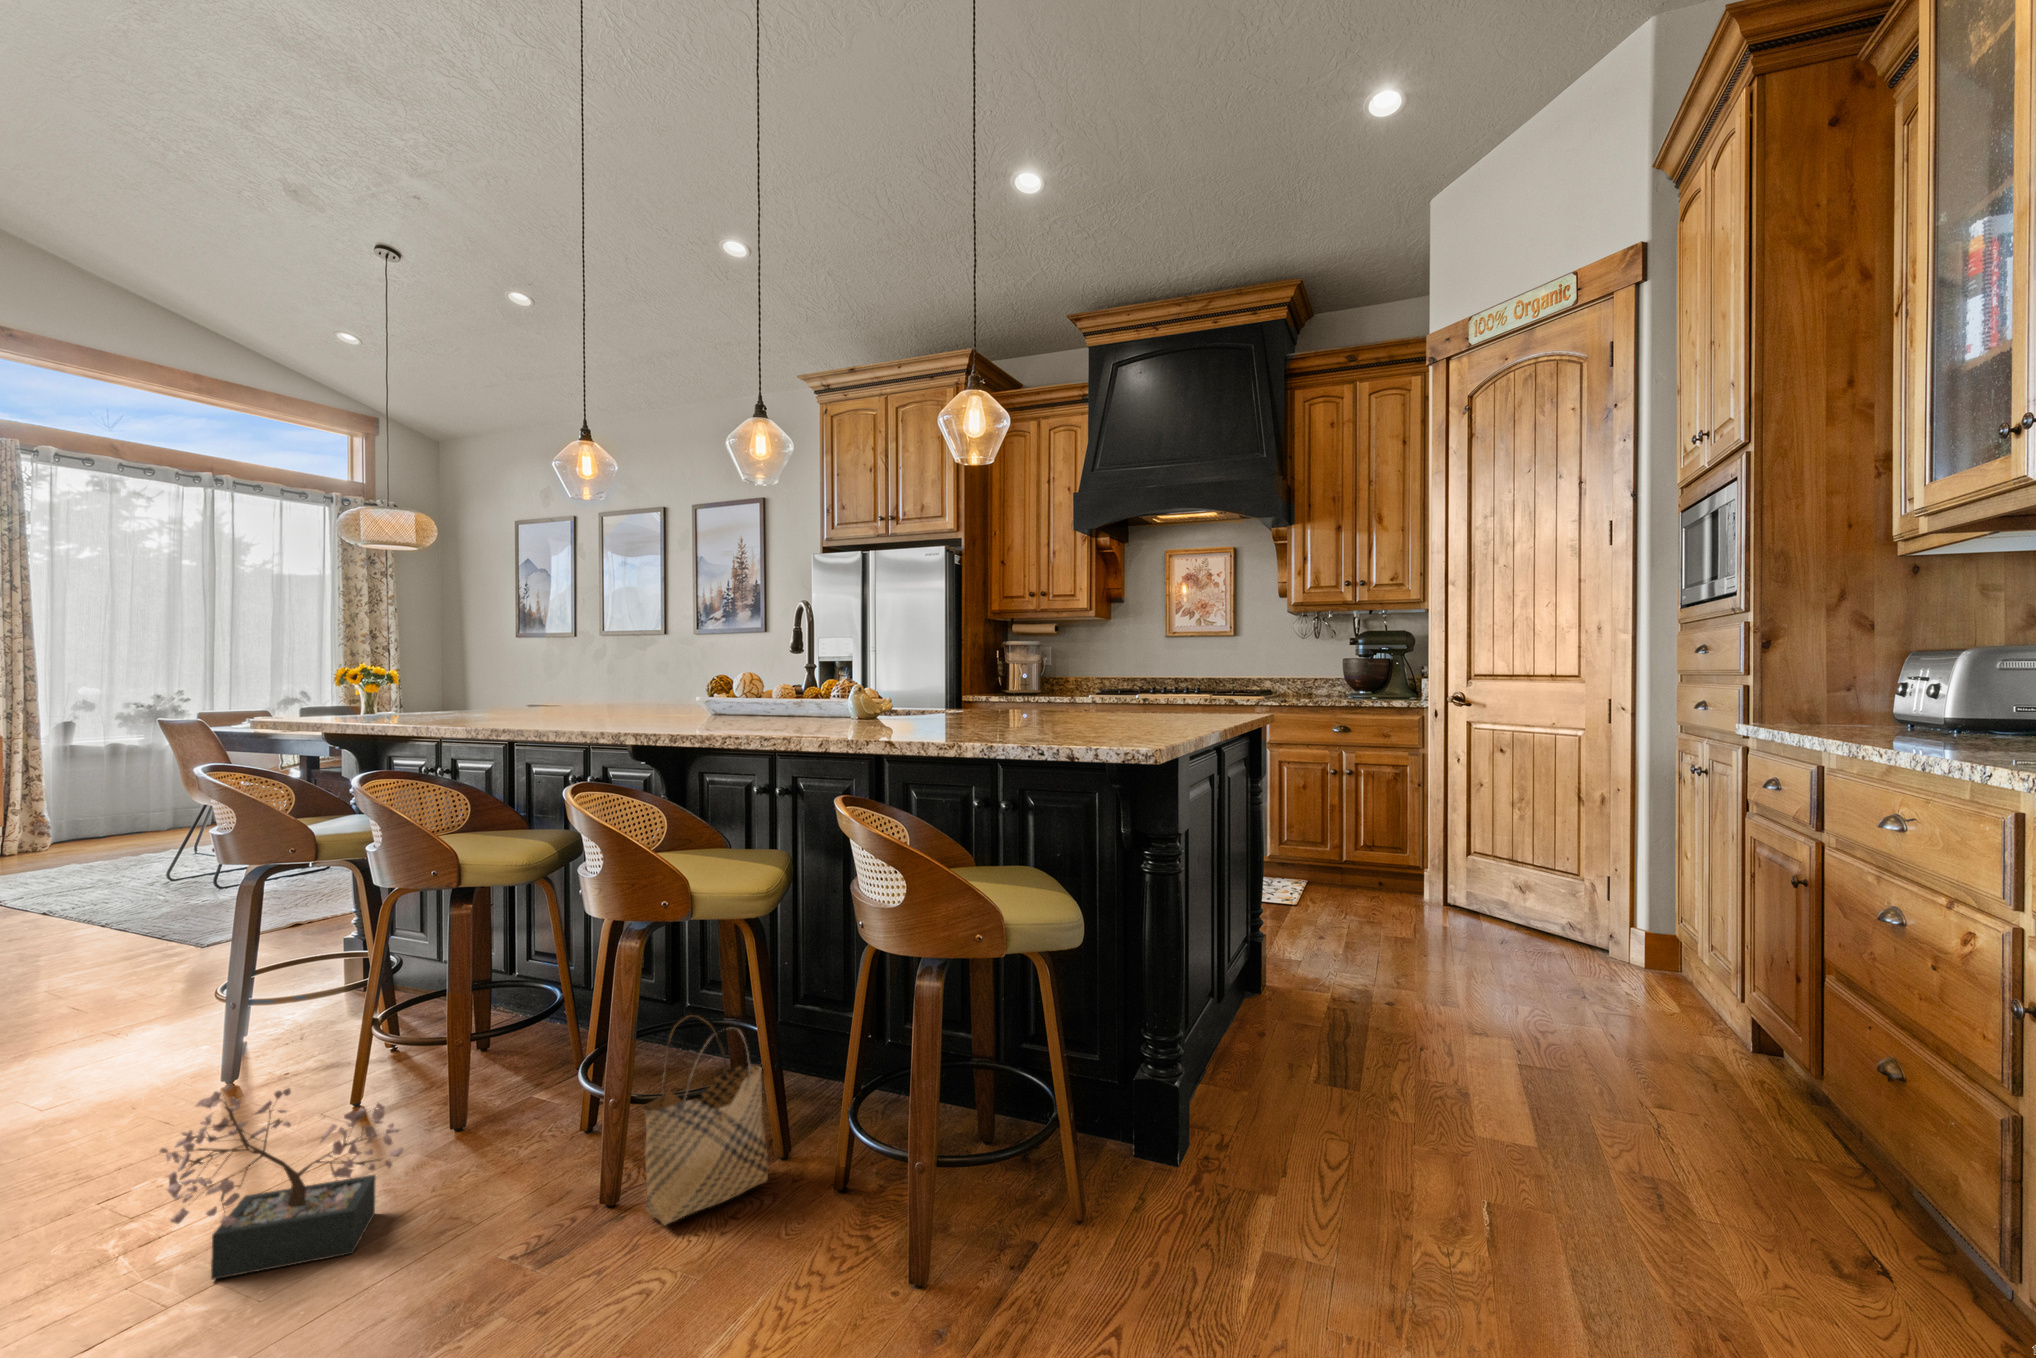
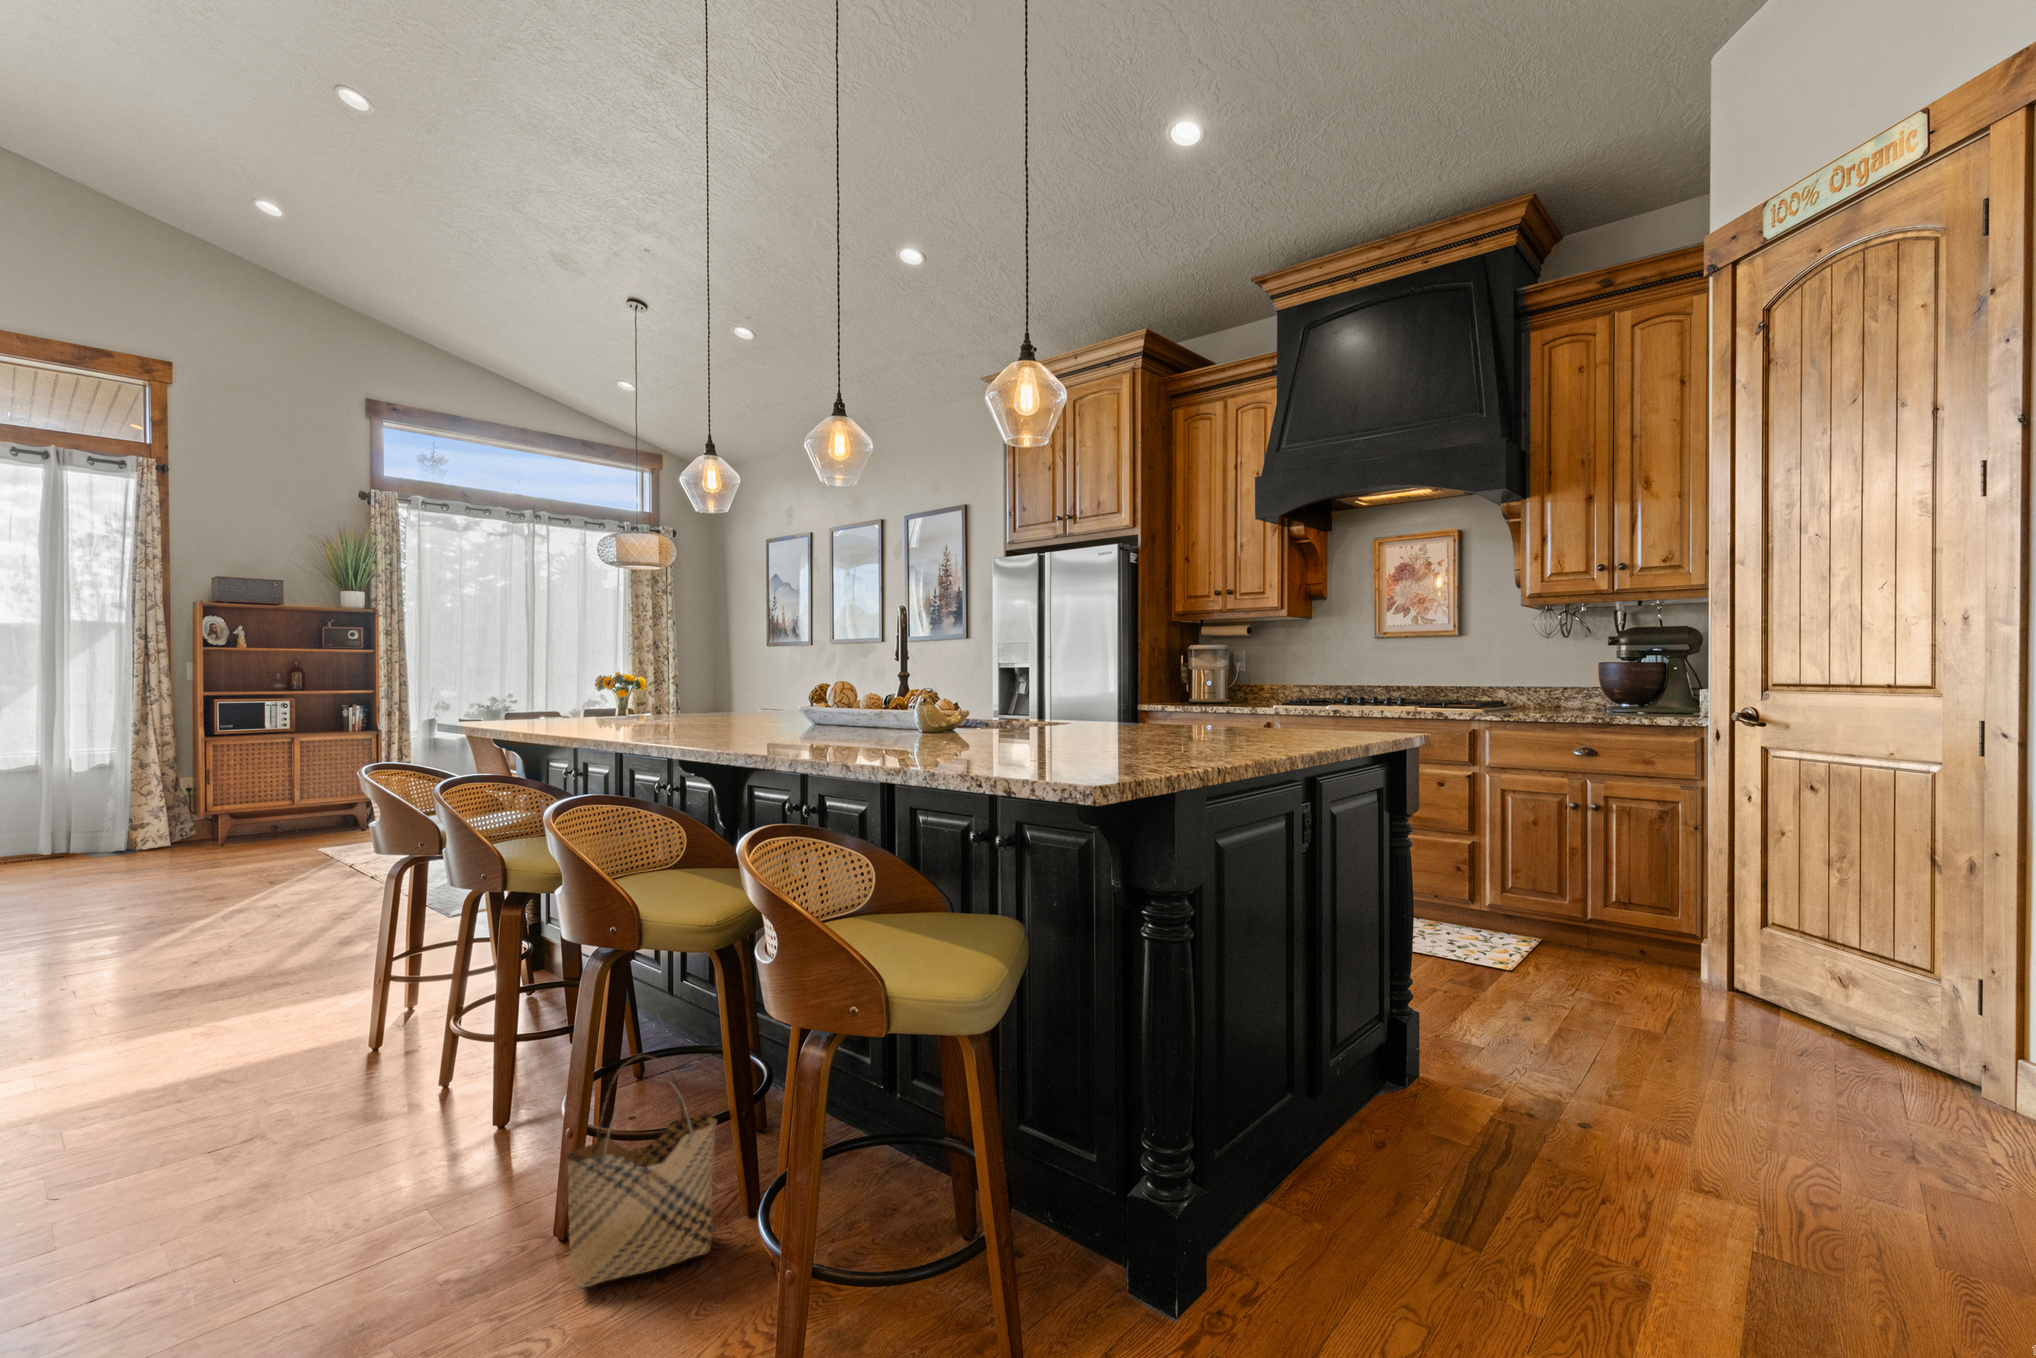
decorative plant: present [159,1083,403,1280] -> none [155,1069,397,1260]

